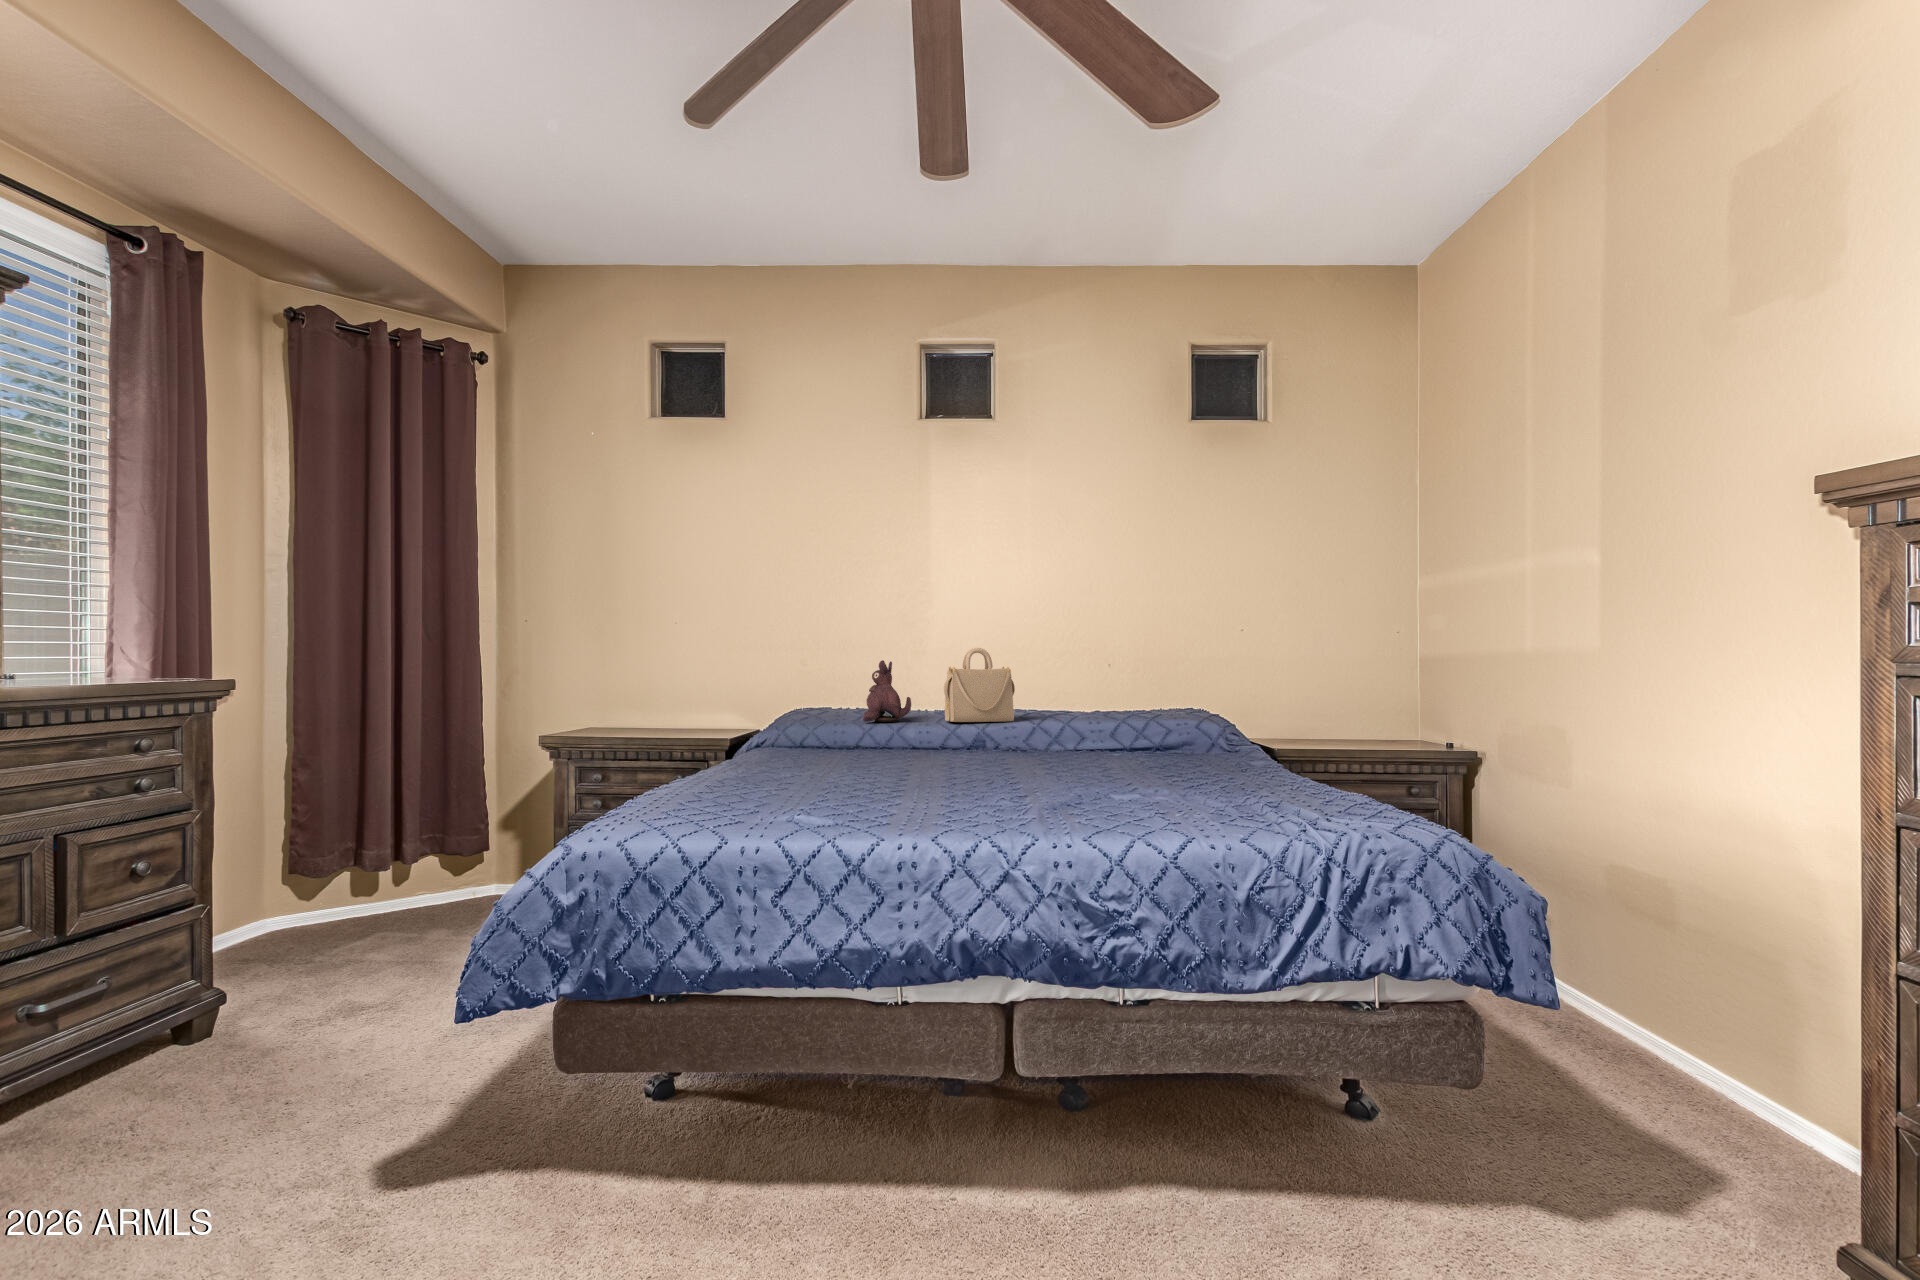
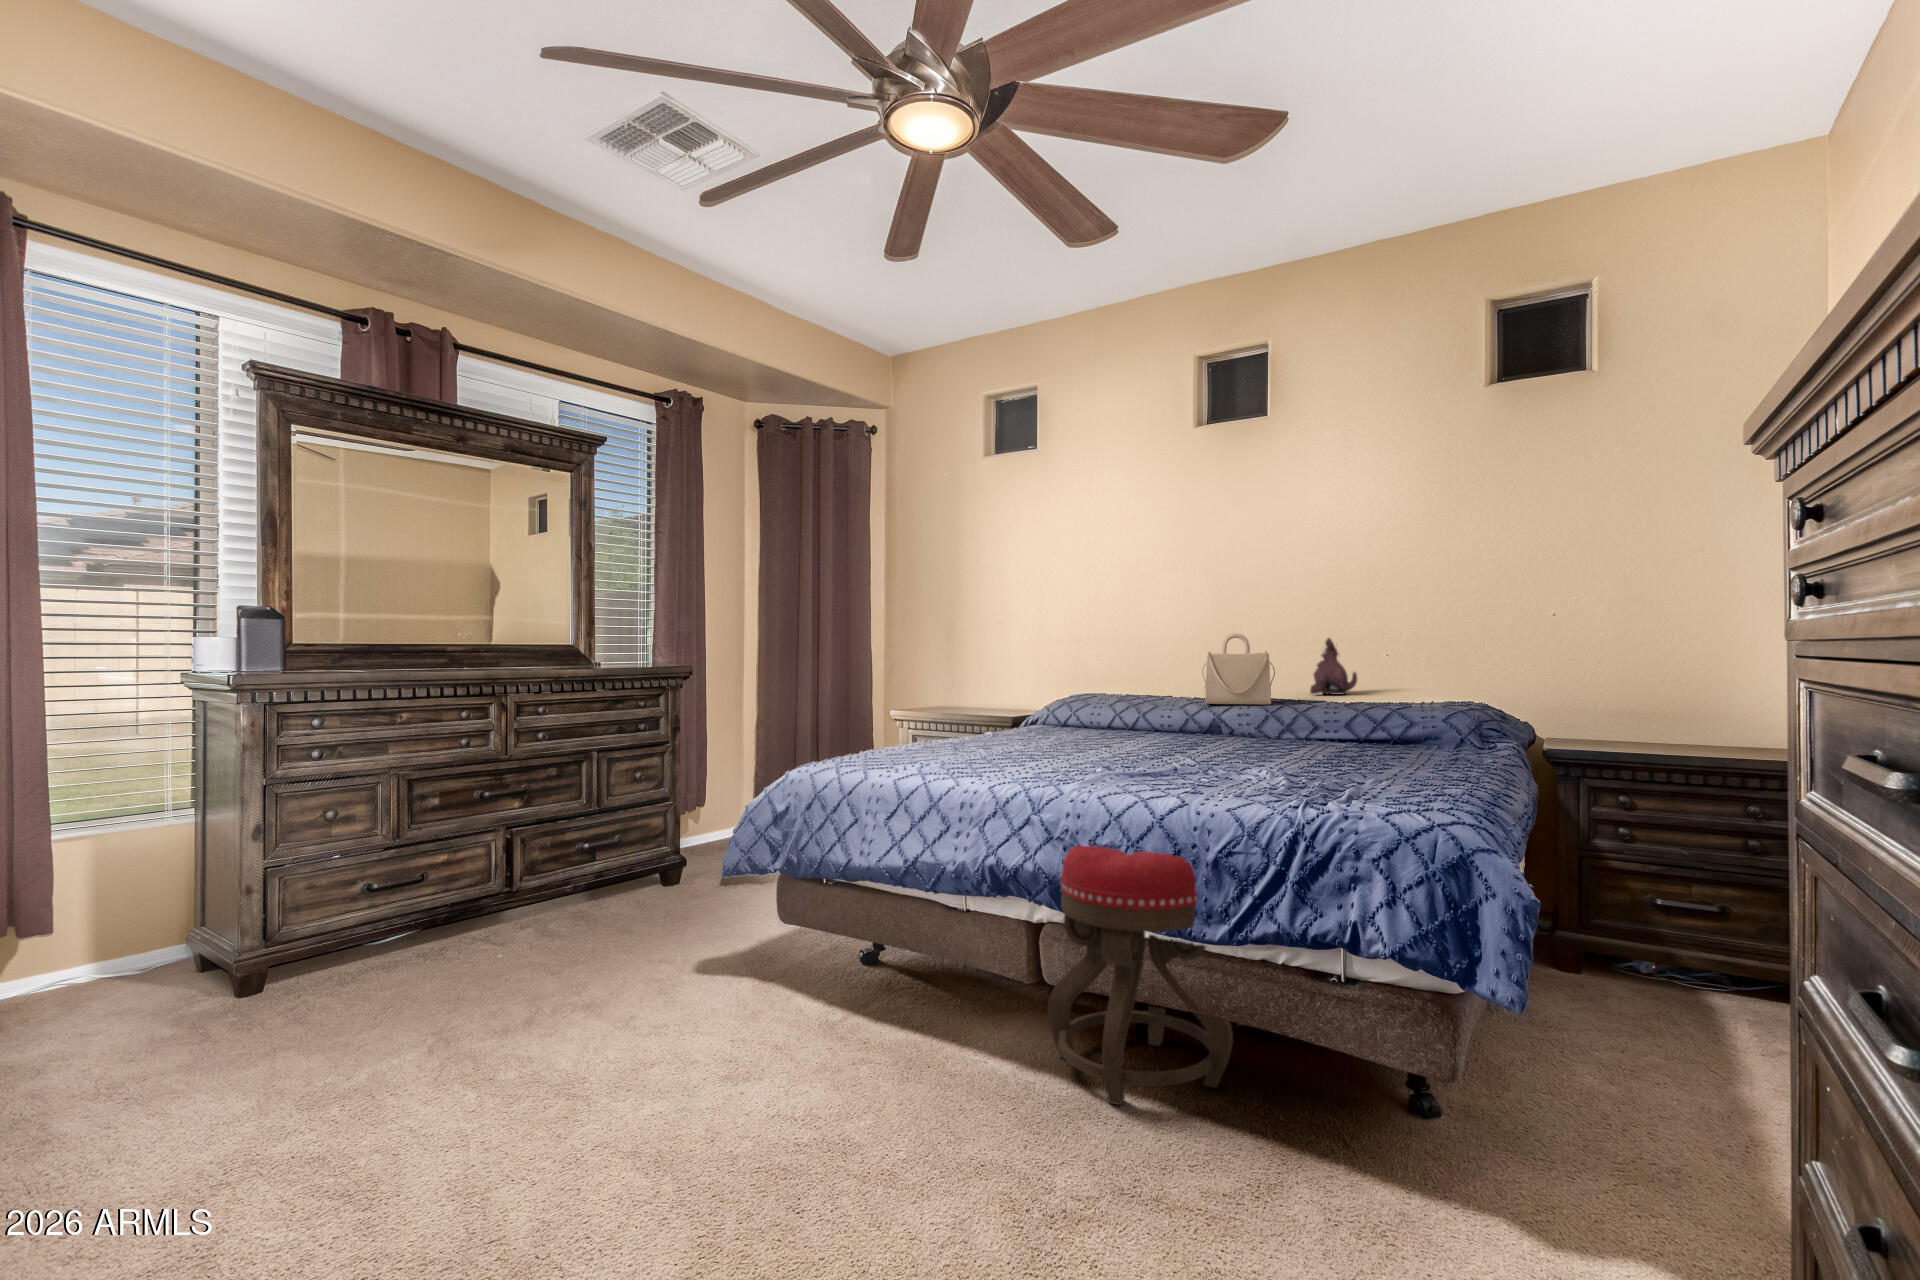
plush toy: present [863,660,911,722] -> present [1310,638,1357,694]
ottoman: none [1027,879,1246,1220] -> present [1048,846,1233,1105]

